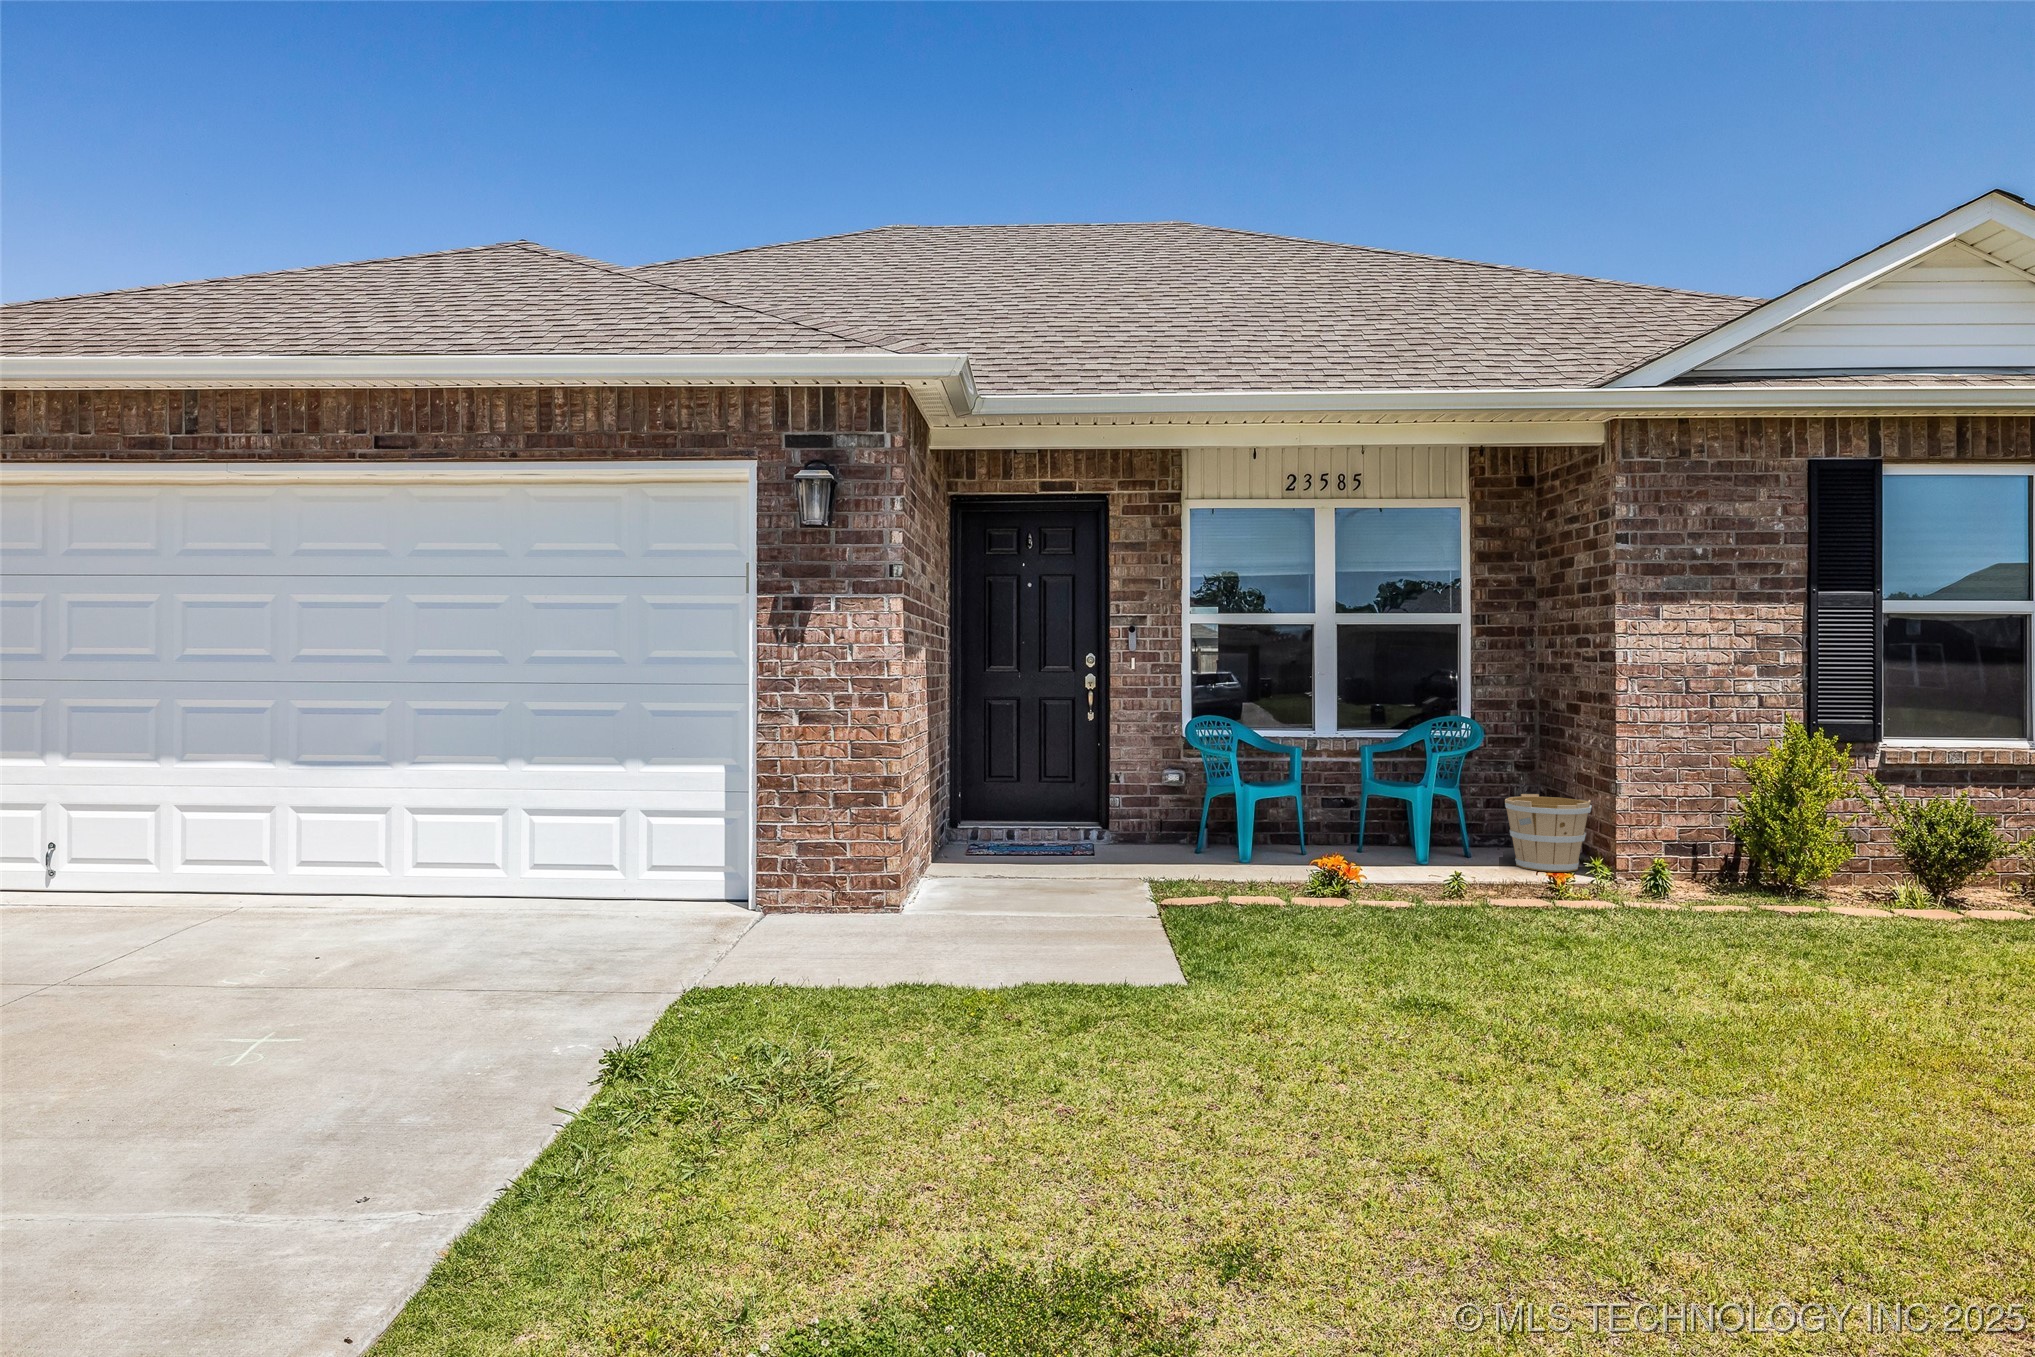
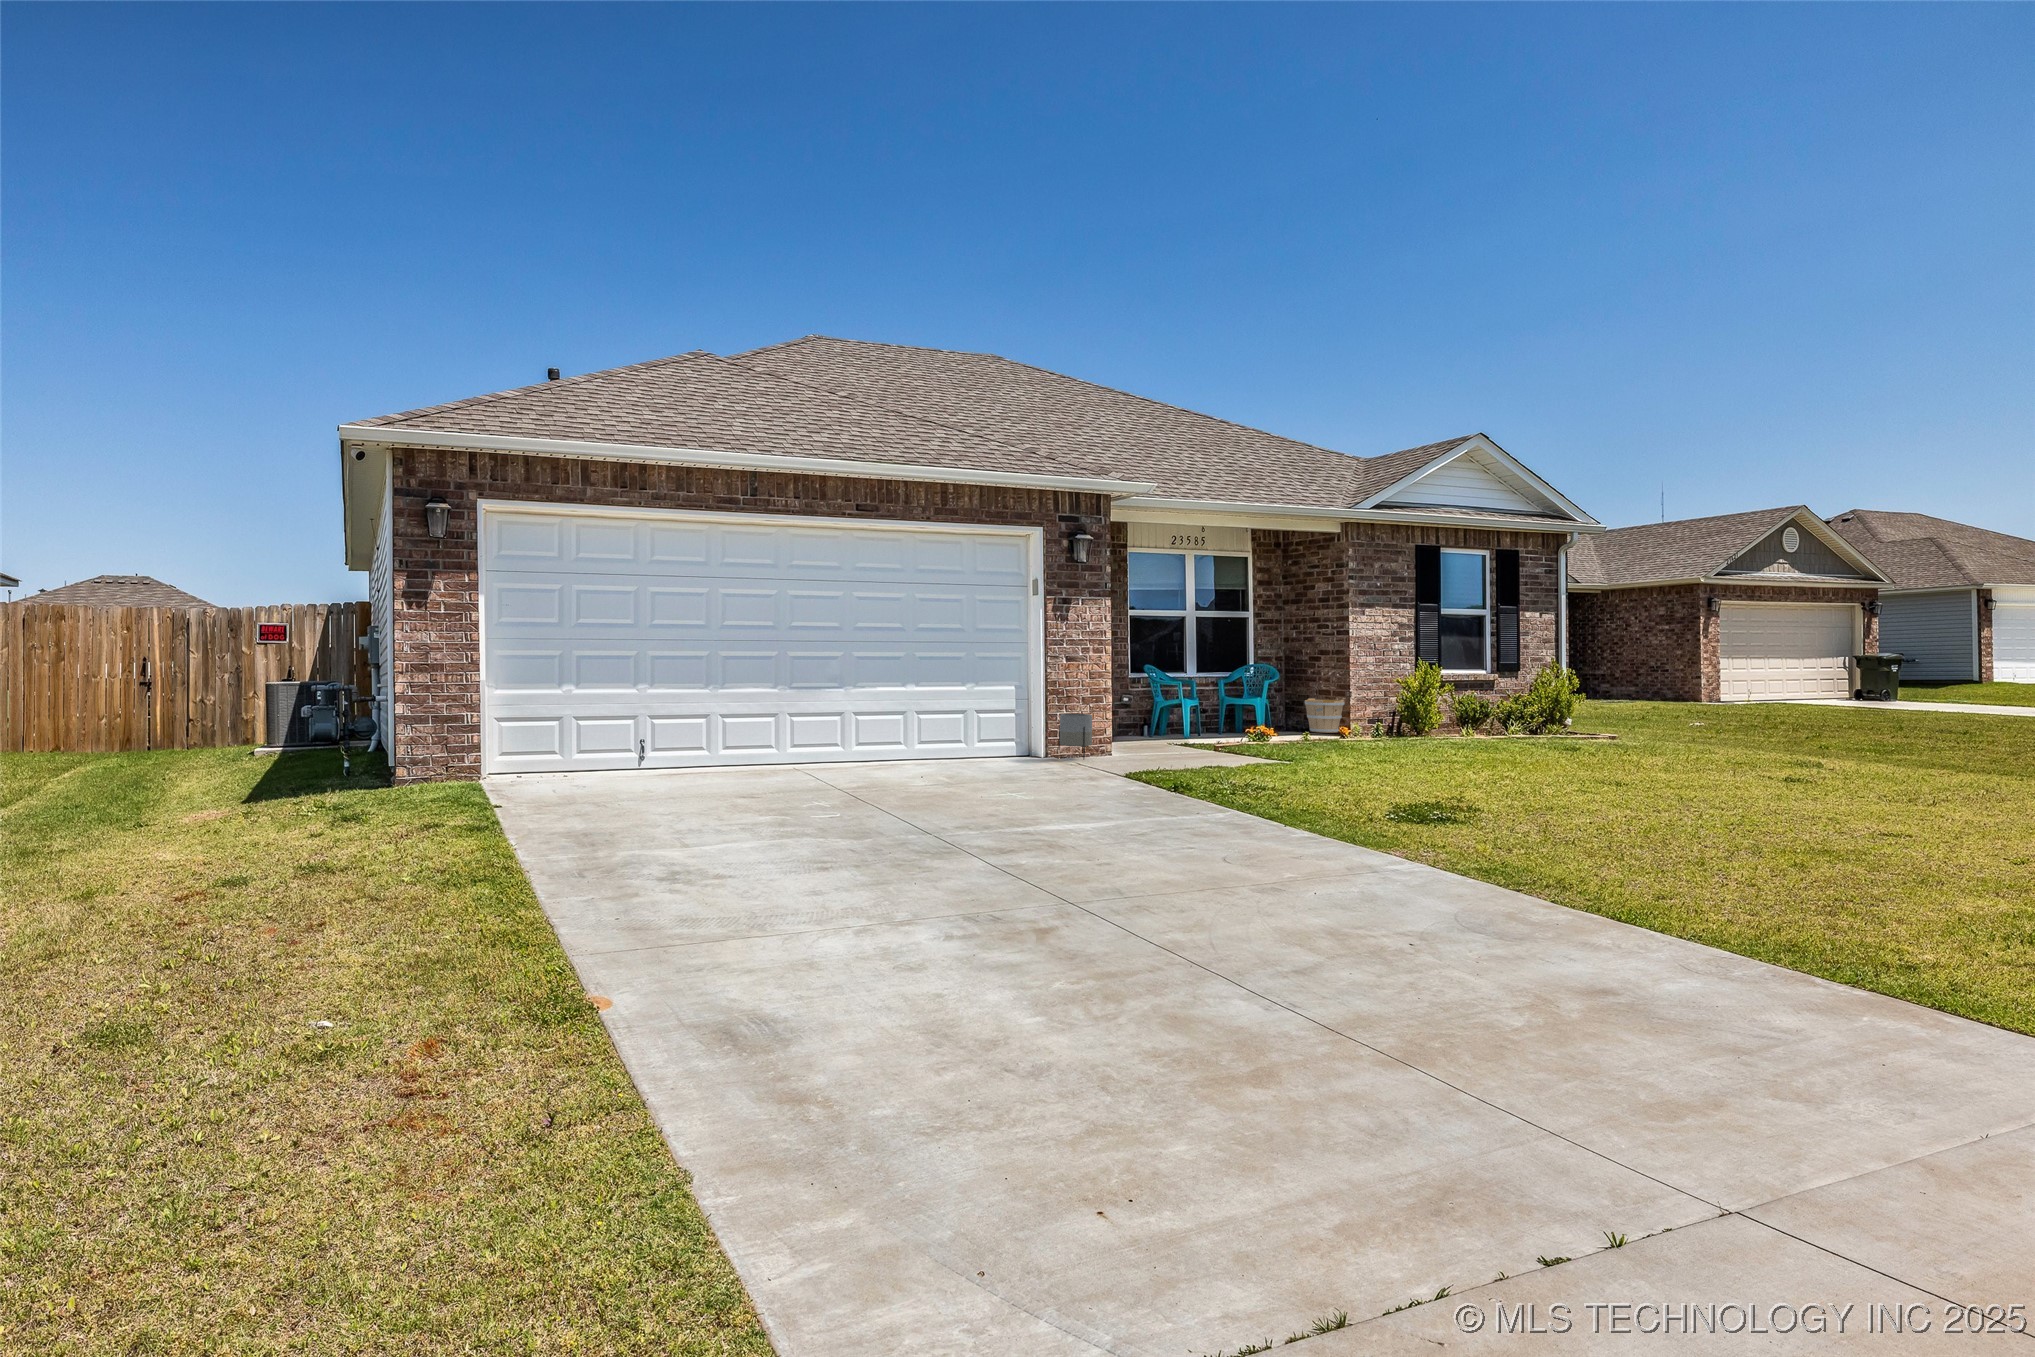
planter: none [763,827,829,926] -> present [1059,714,1092,760]

